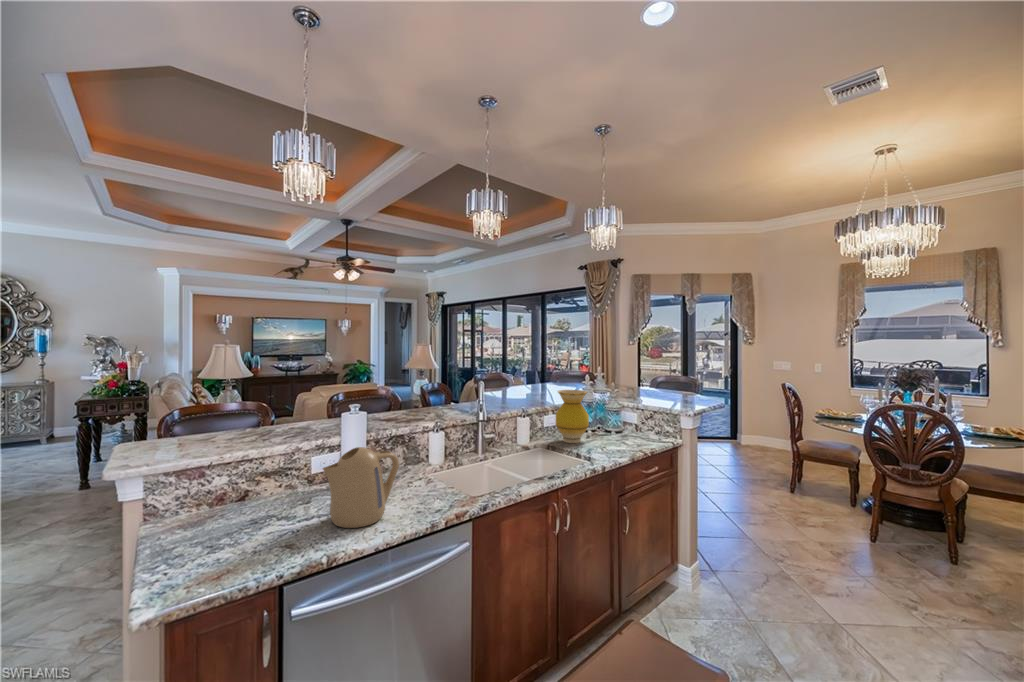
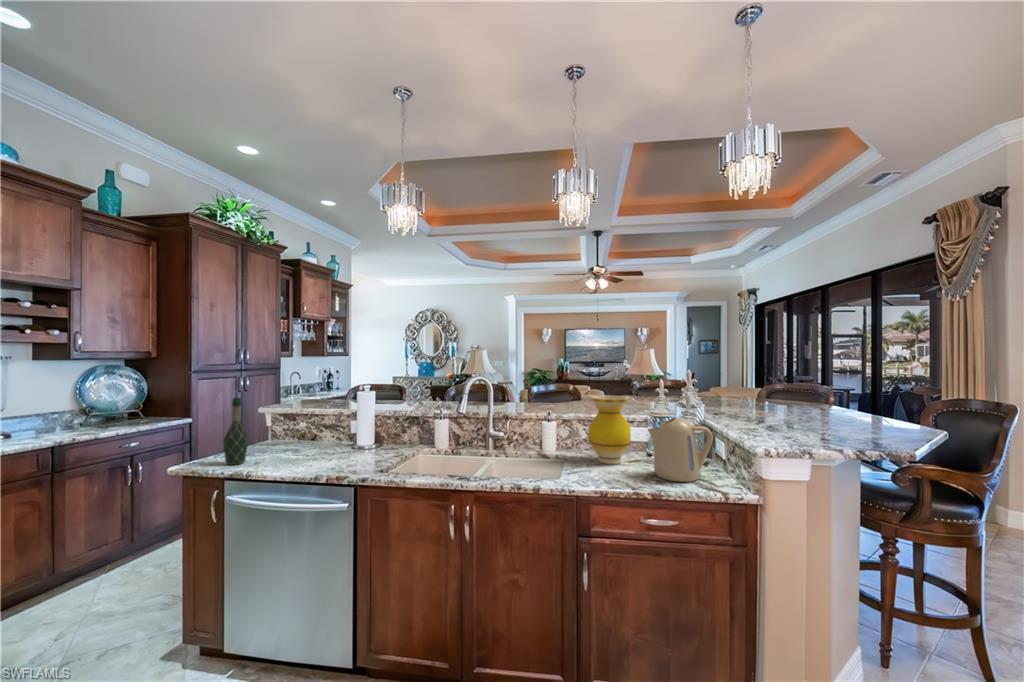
kettle: present [323,447,399,528] -> present [648,418,713,482]
wine bottle: none [244,448,284,563] -> present [223,398,248,465]

